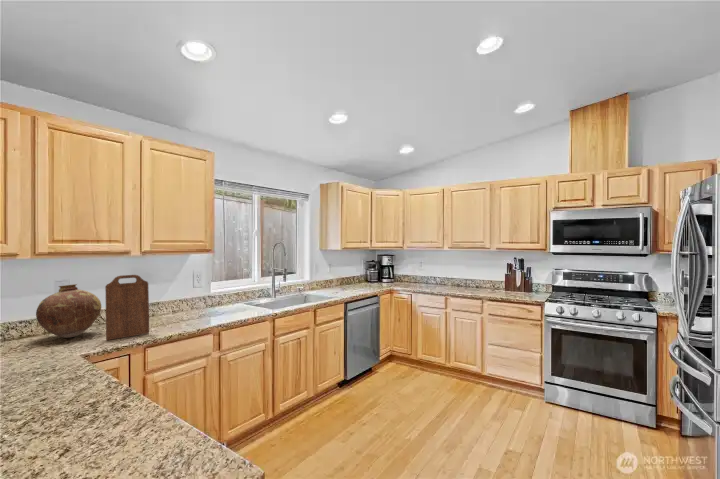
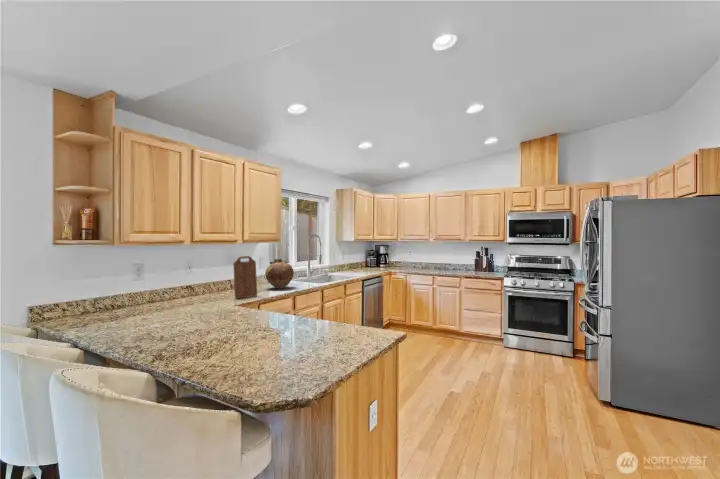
vase: present [36,284,101,338] -> present [265,259,294,289]

